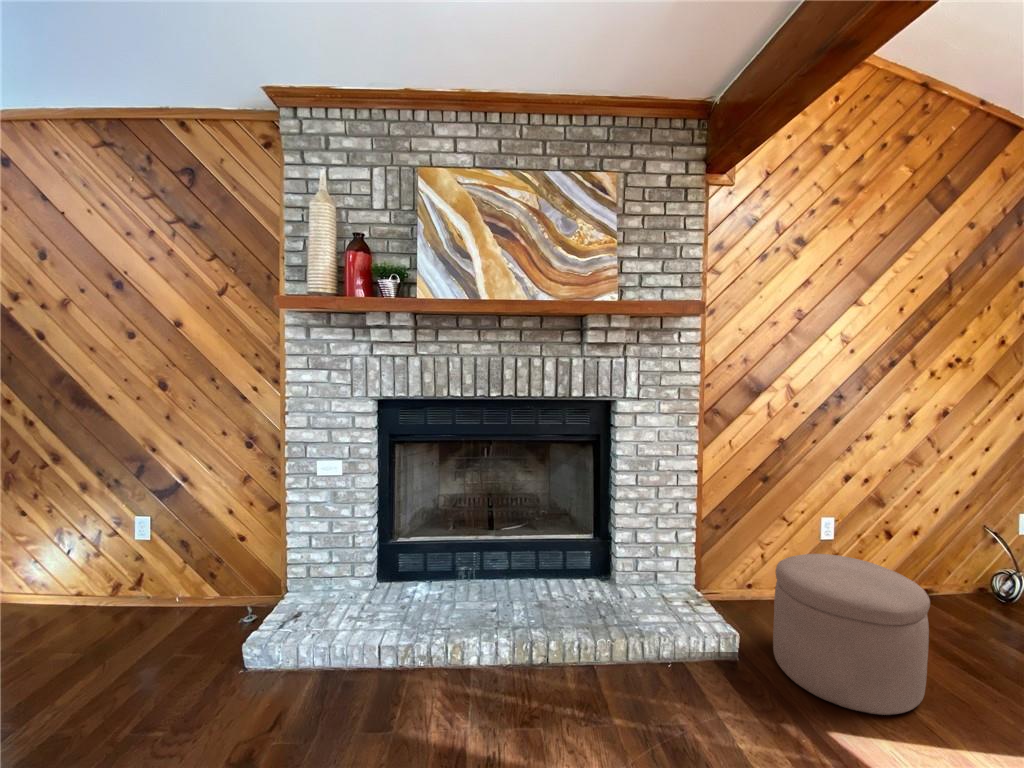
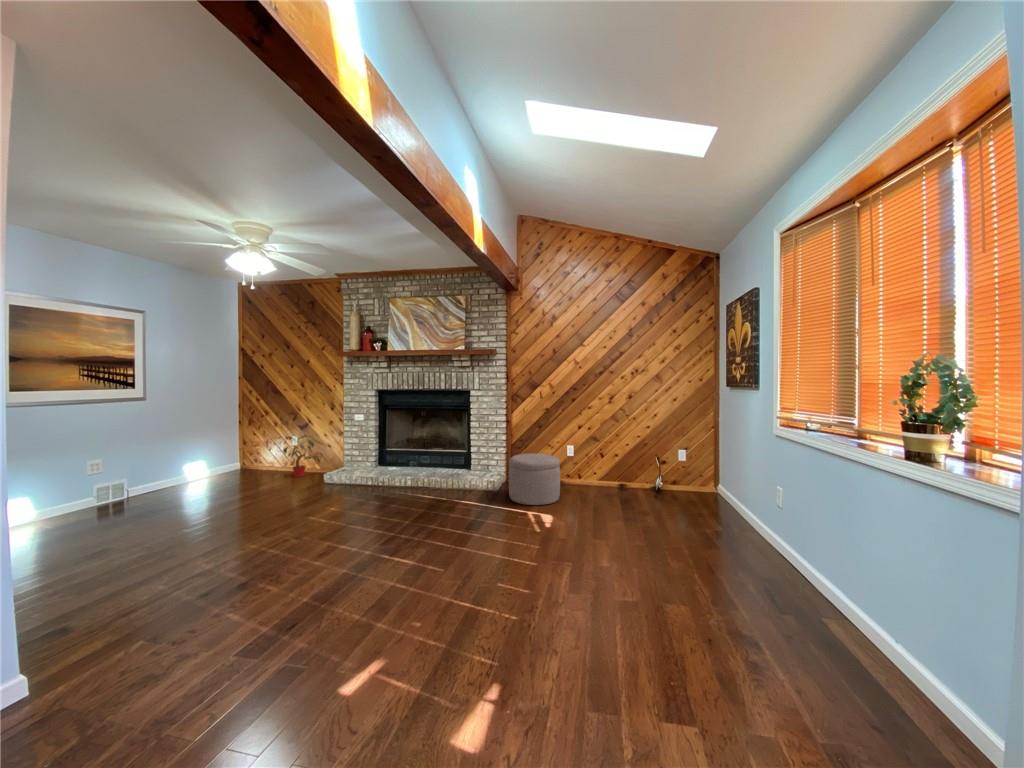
potted plant: none [79,516,237,631] -> present [279,435,323,477]

